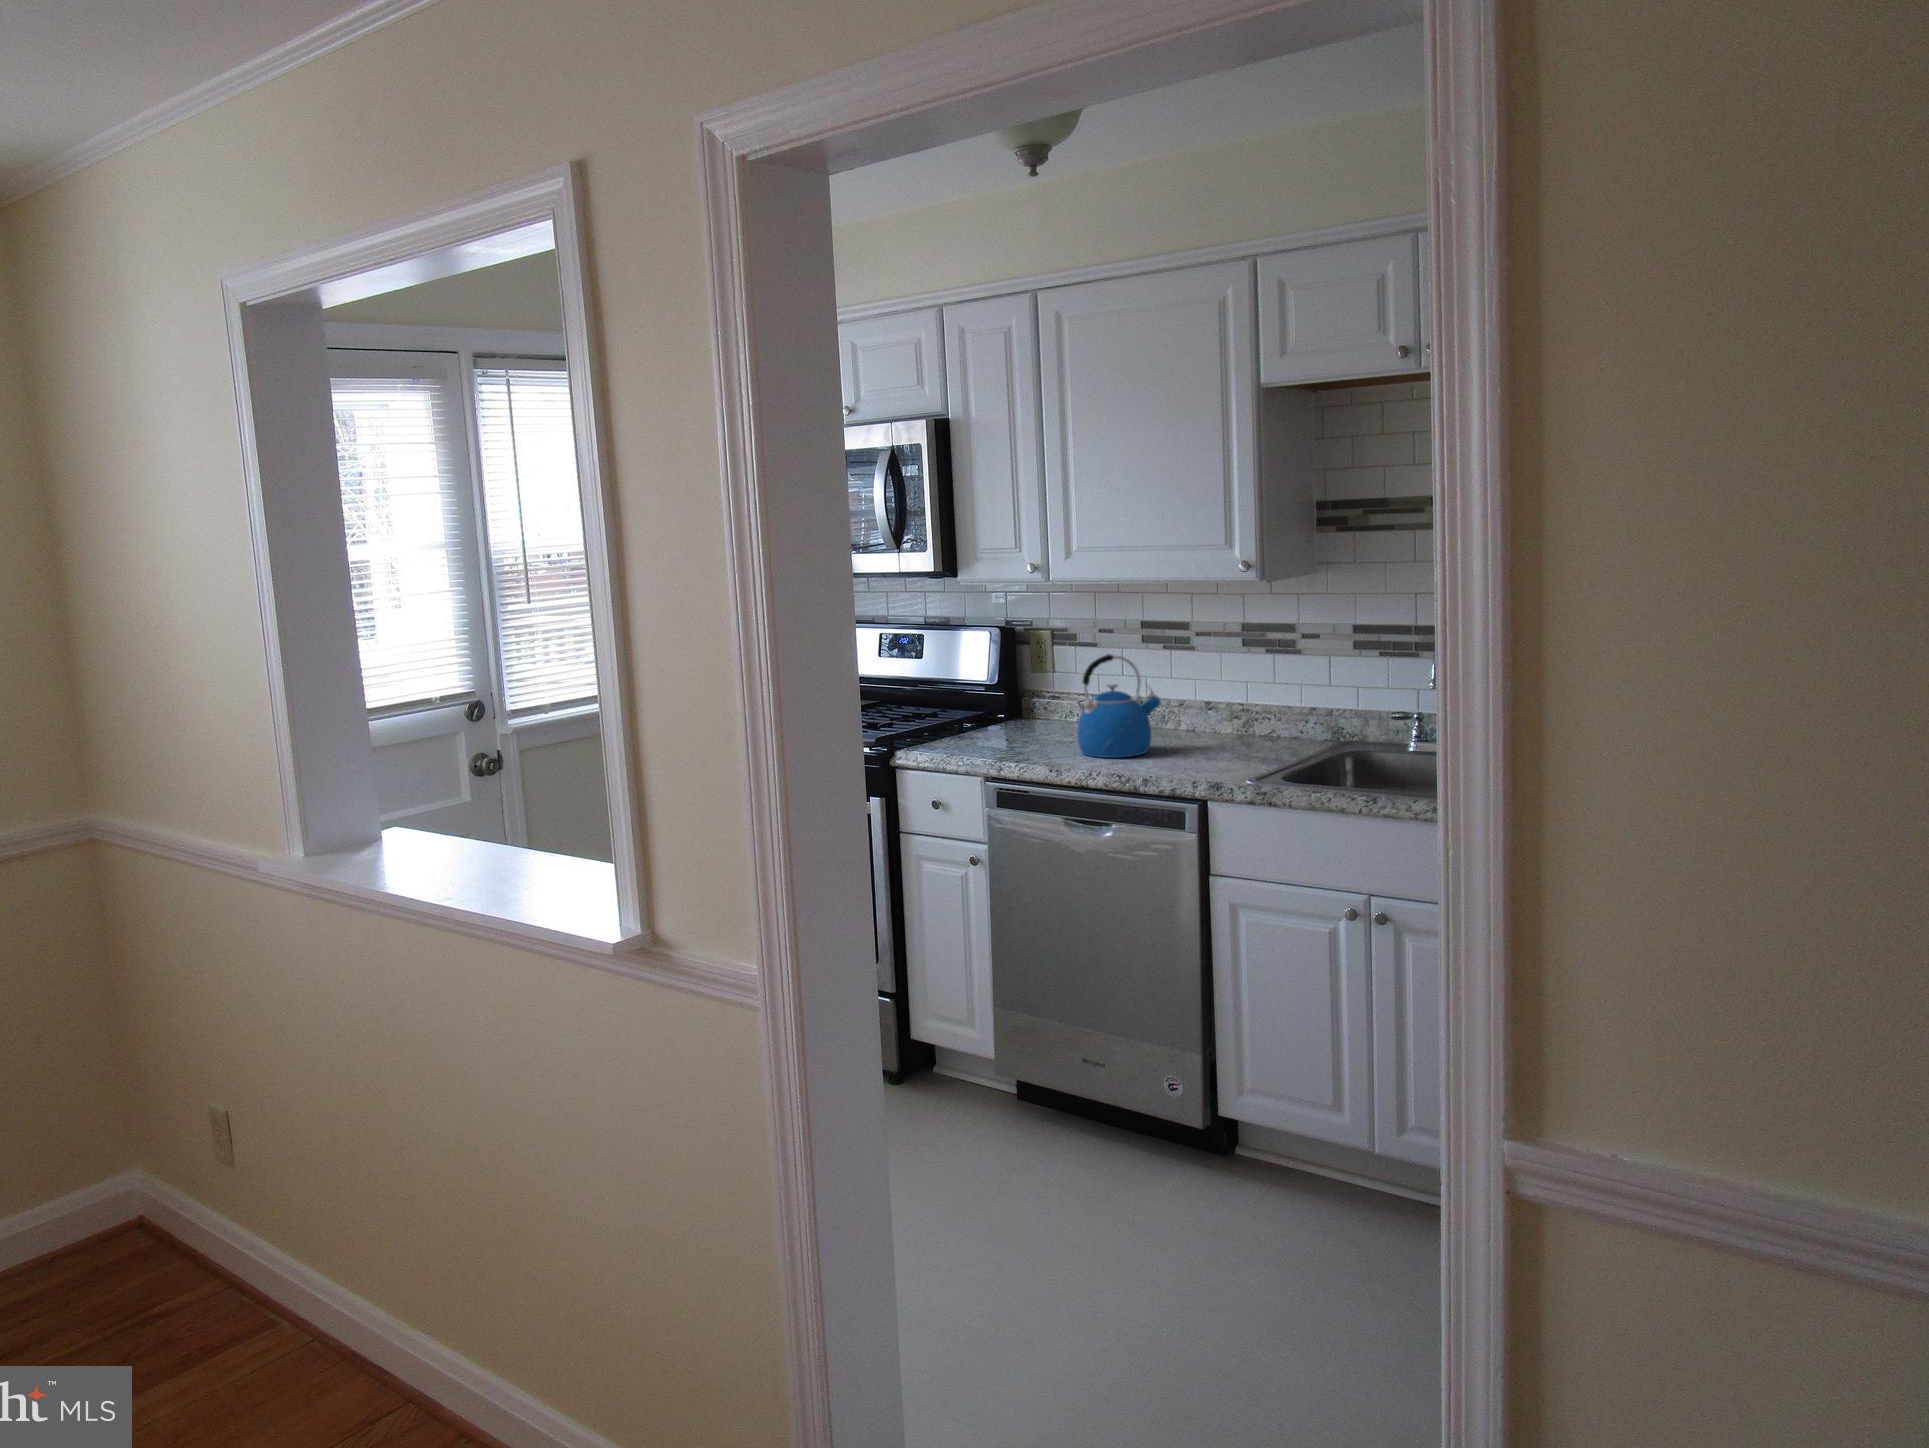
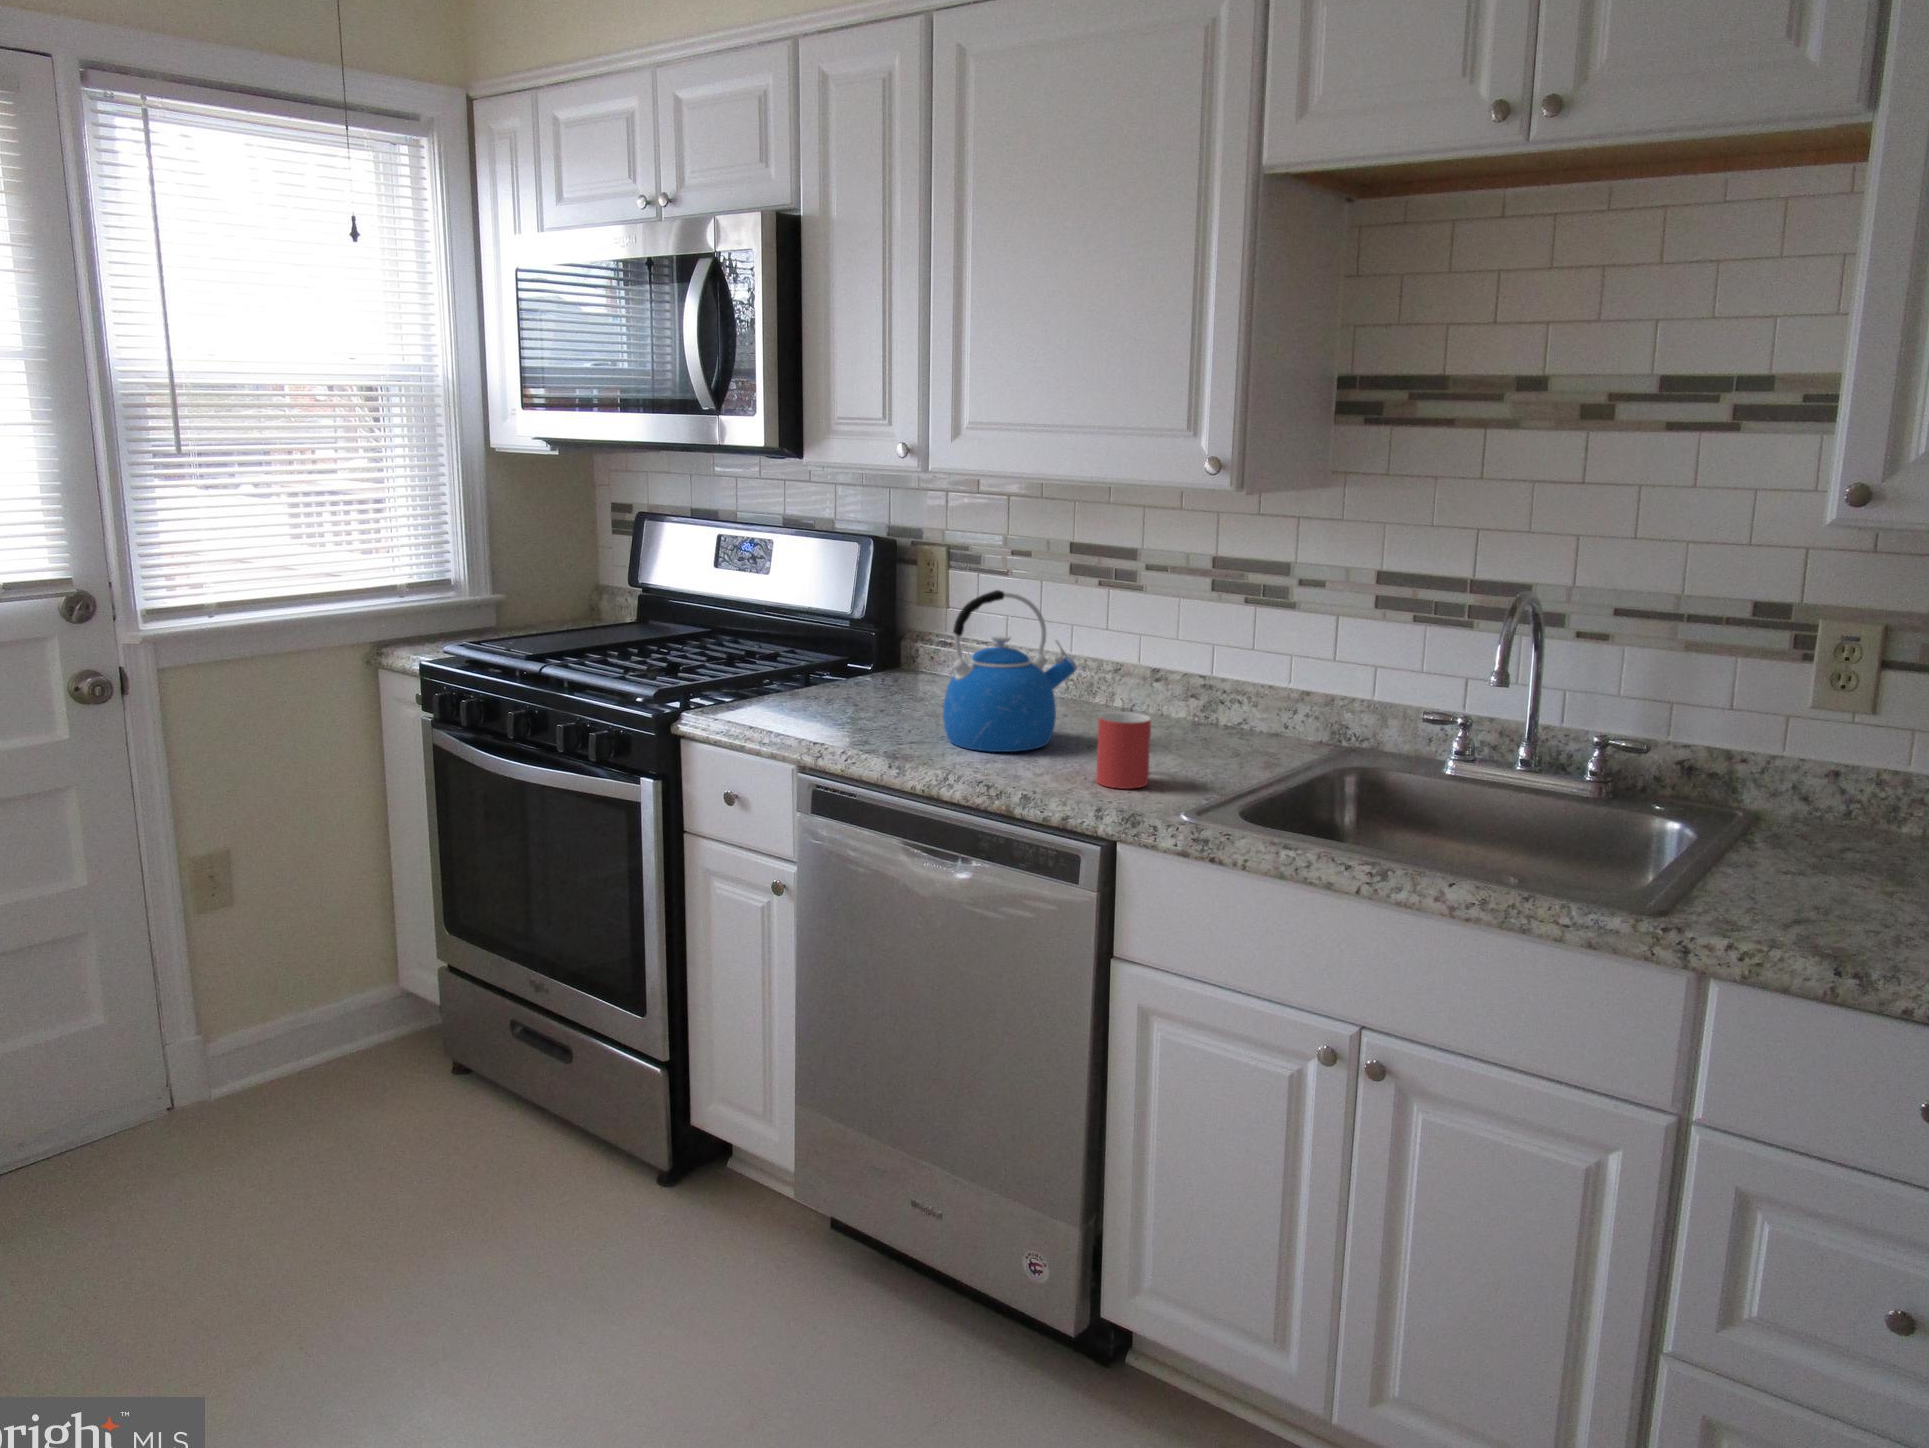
mug: none [1186,724,1221,771] -> present [1096,712,1151,789]

